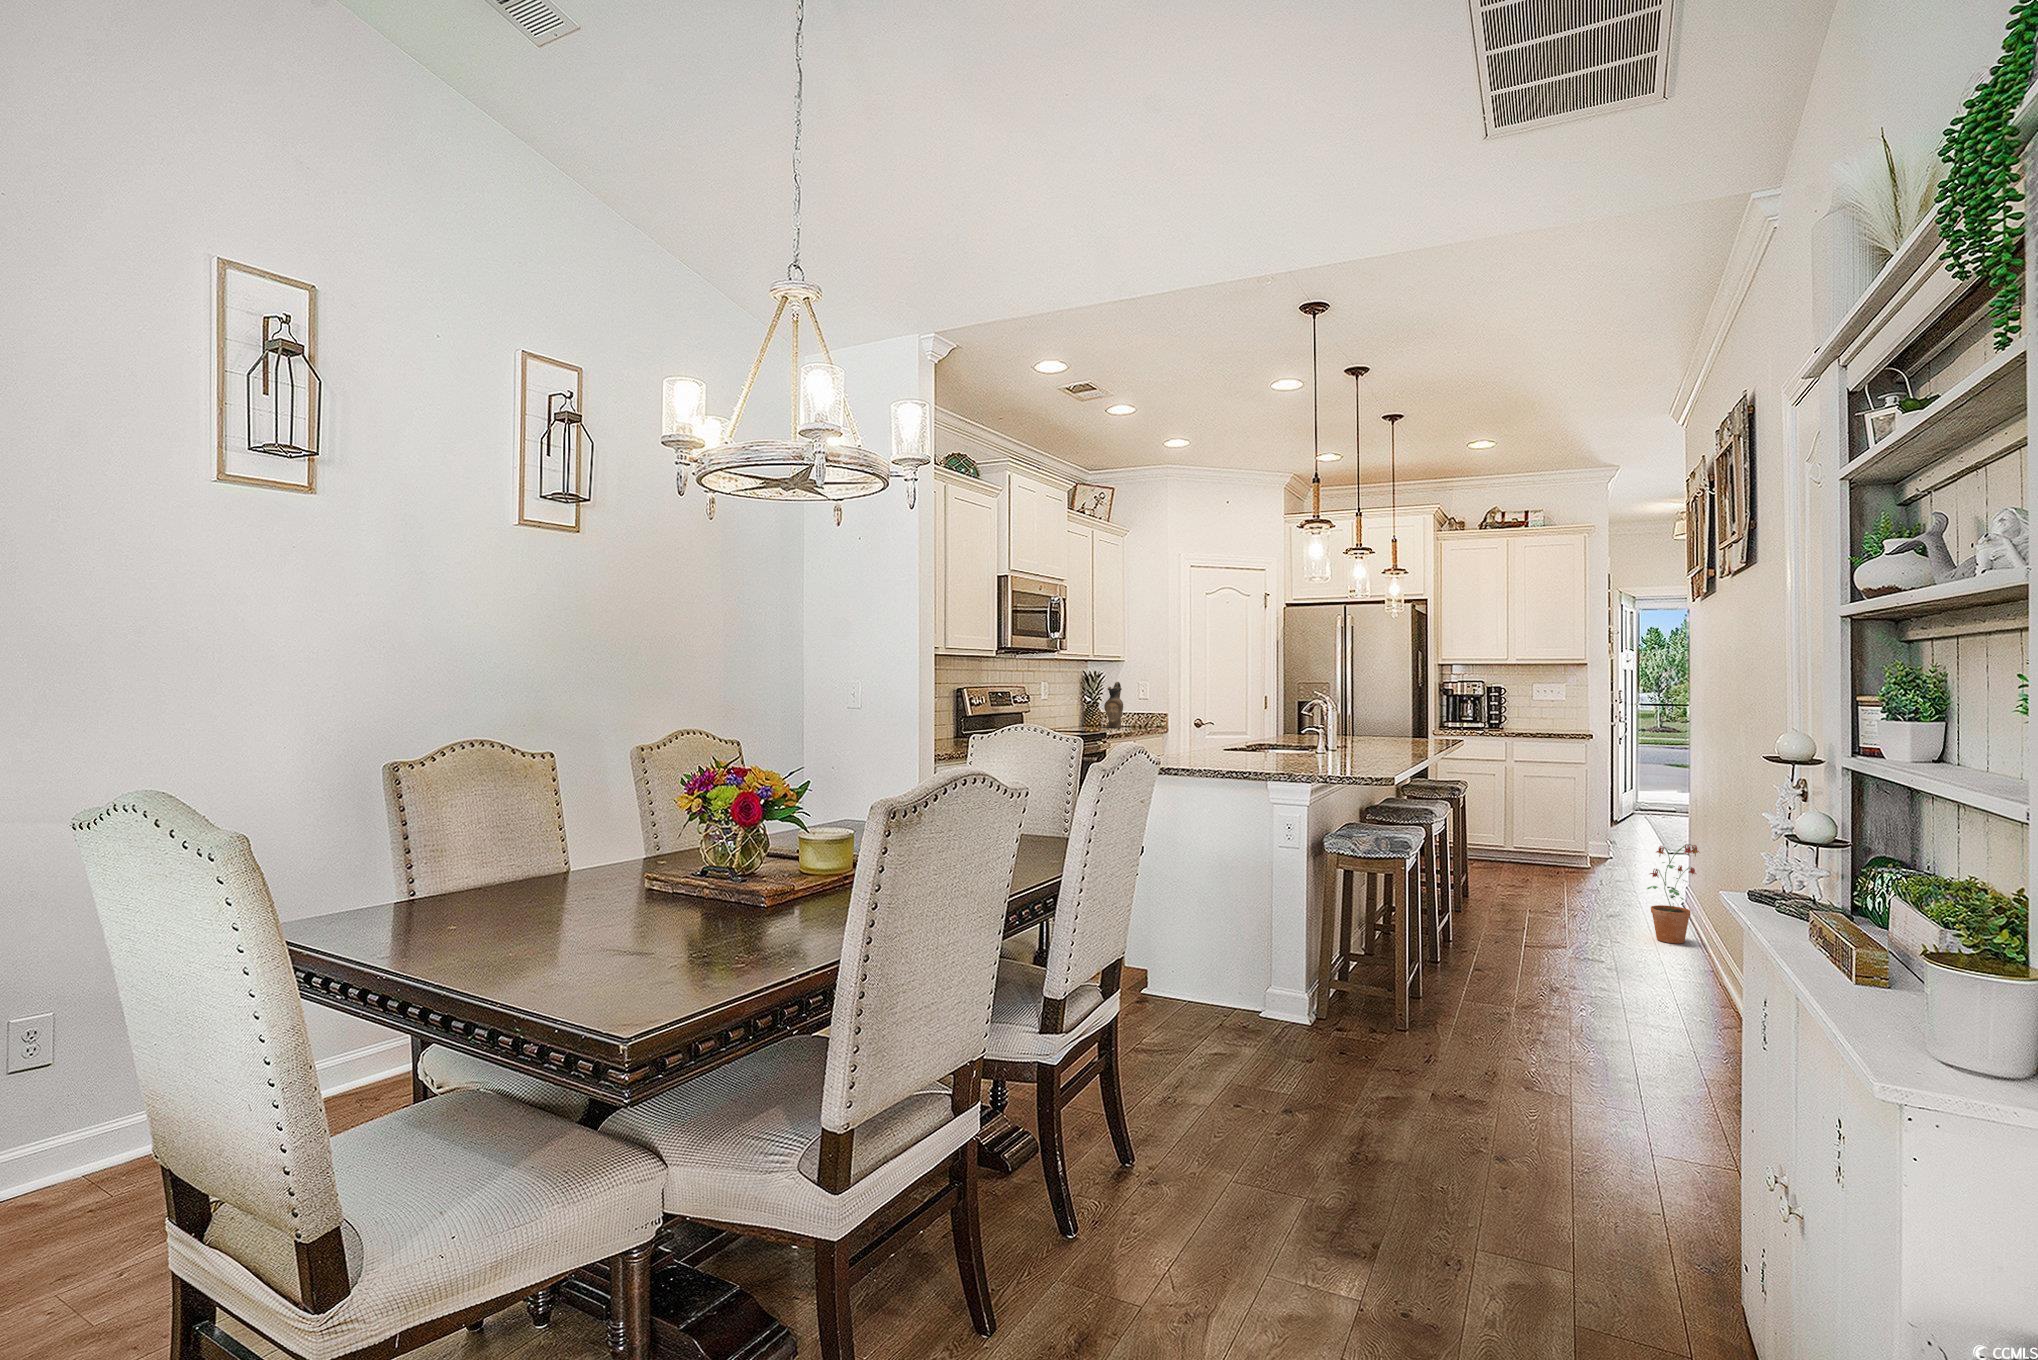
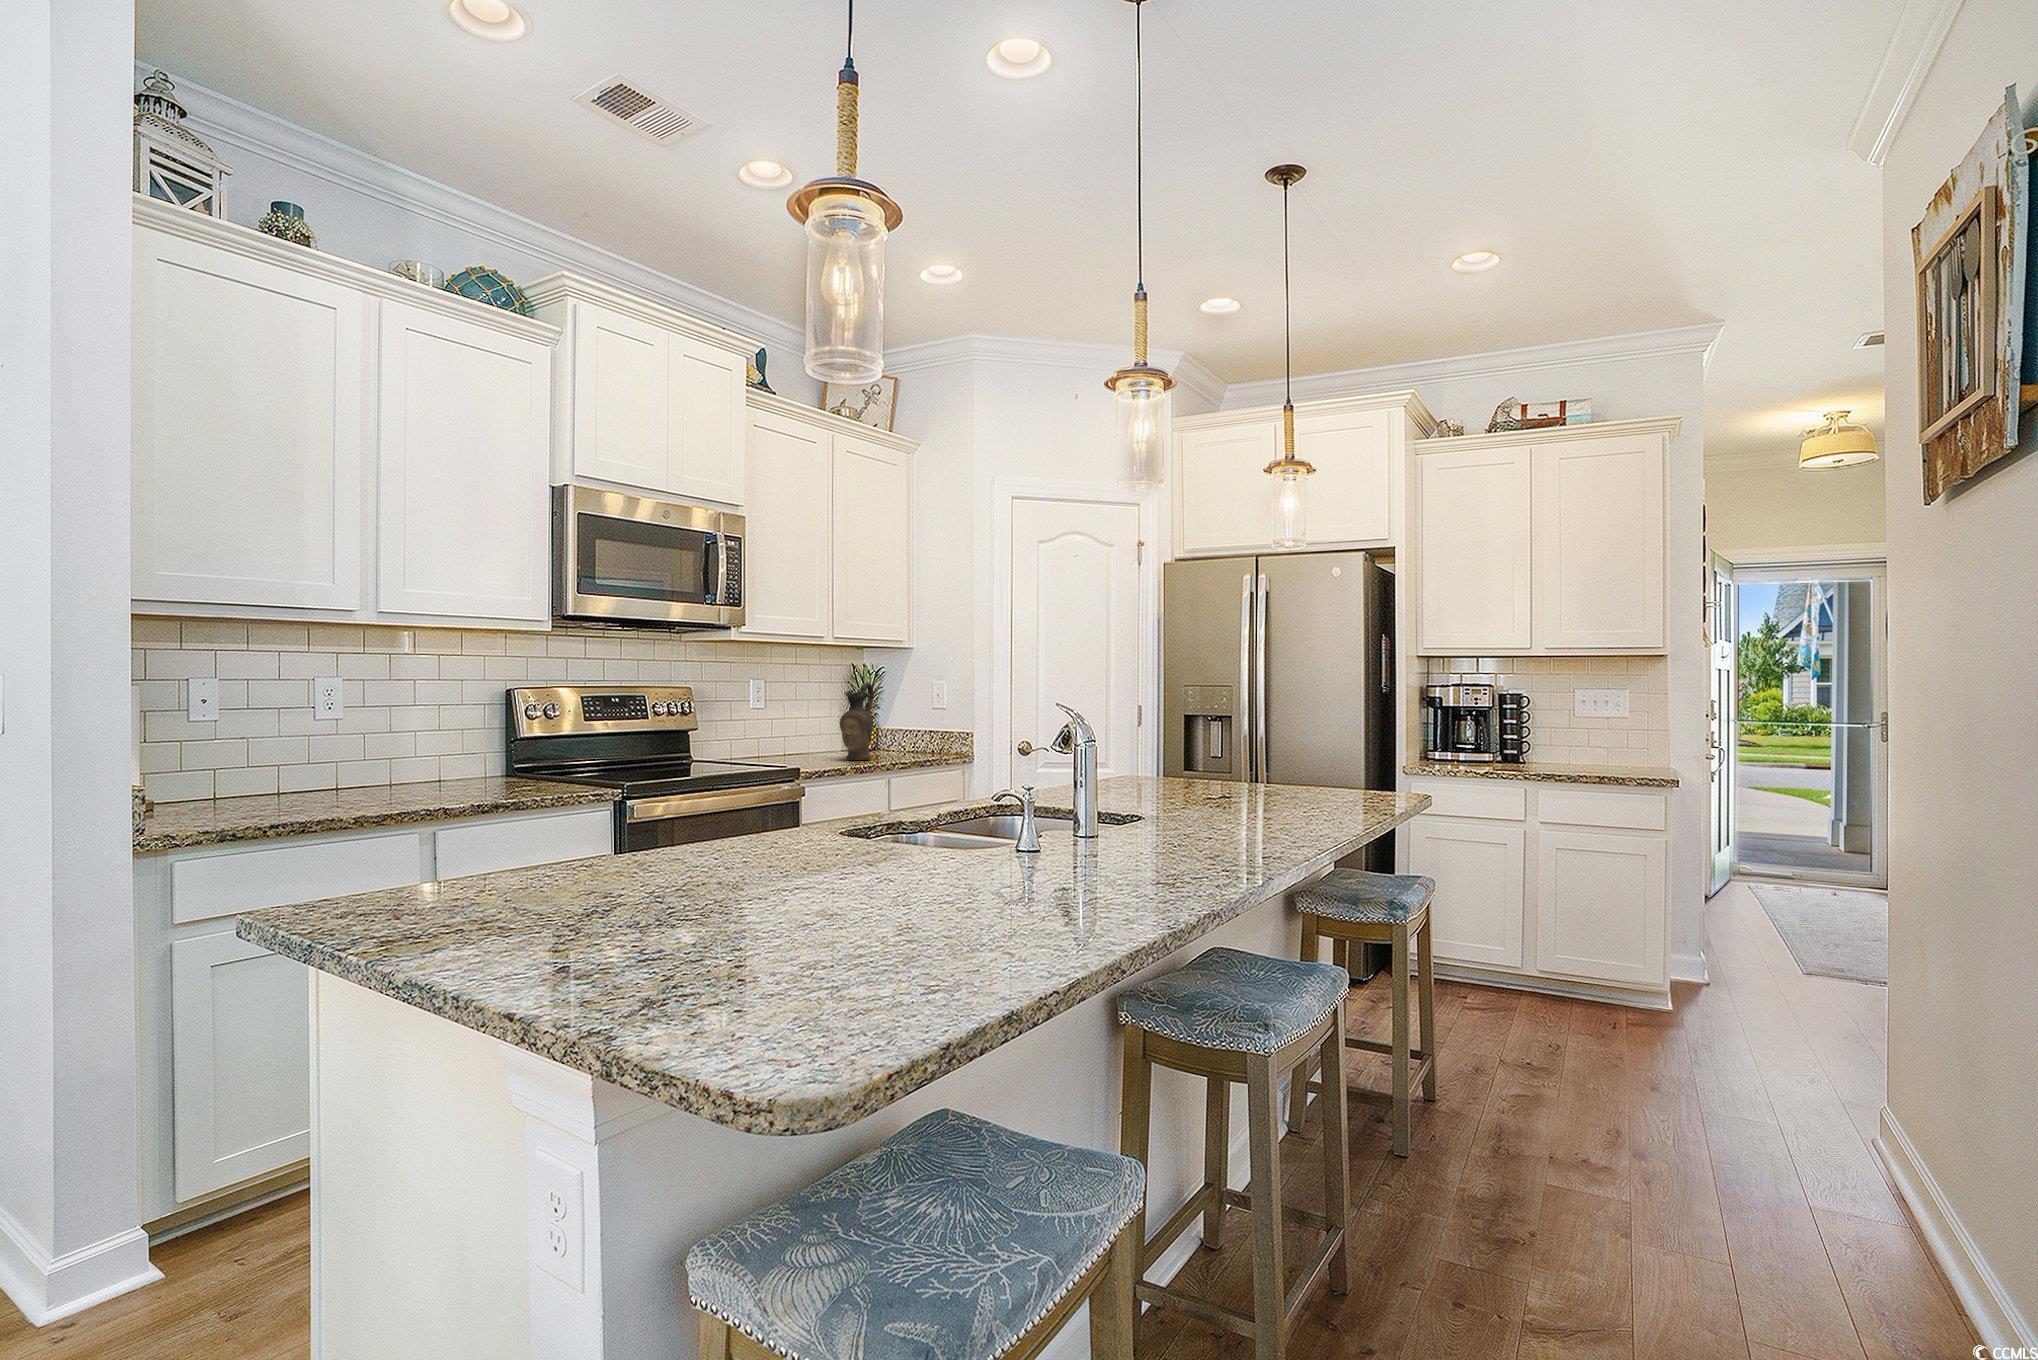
potted plant: present [1647,844,1699,943] -> none [1805,1059,1945,1294]

